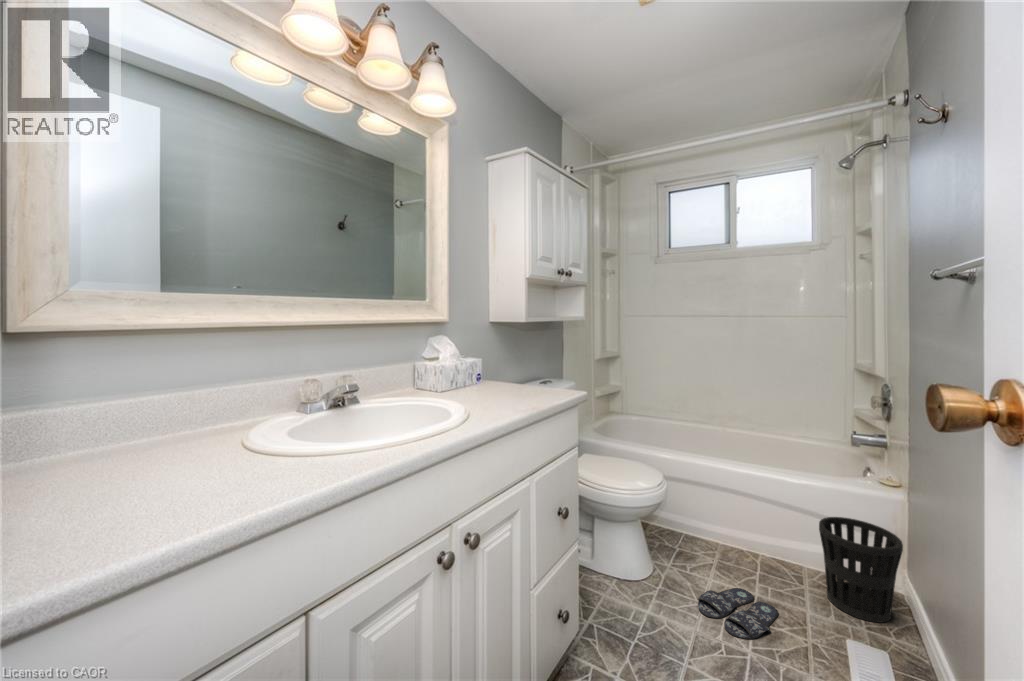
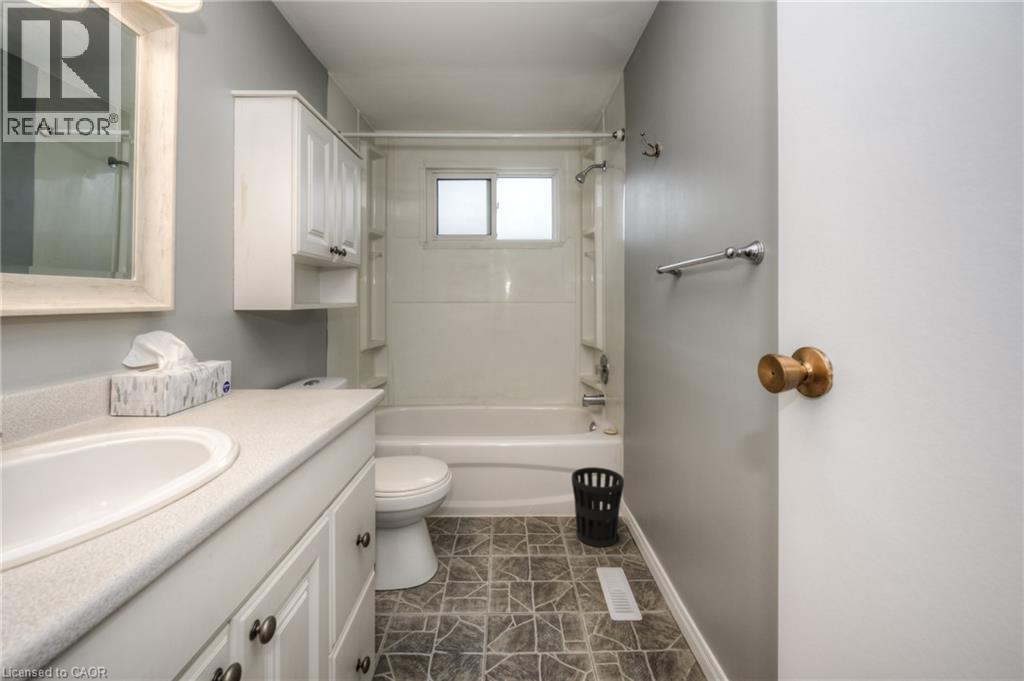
slippers: present [698,588,778,639] -> none [485,554,548,603]

